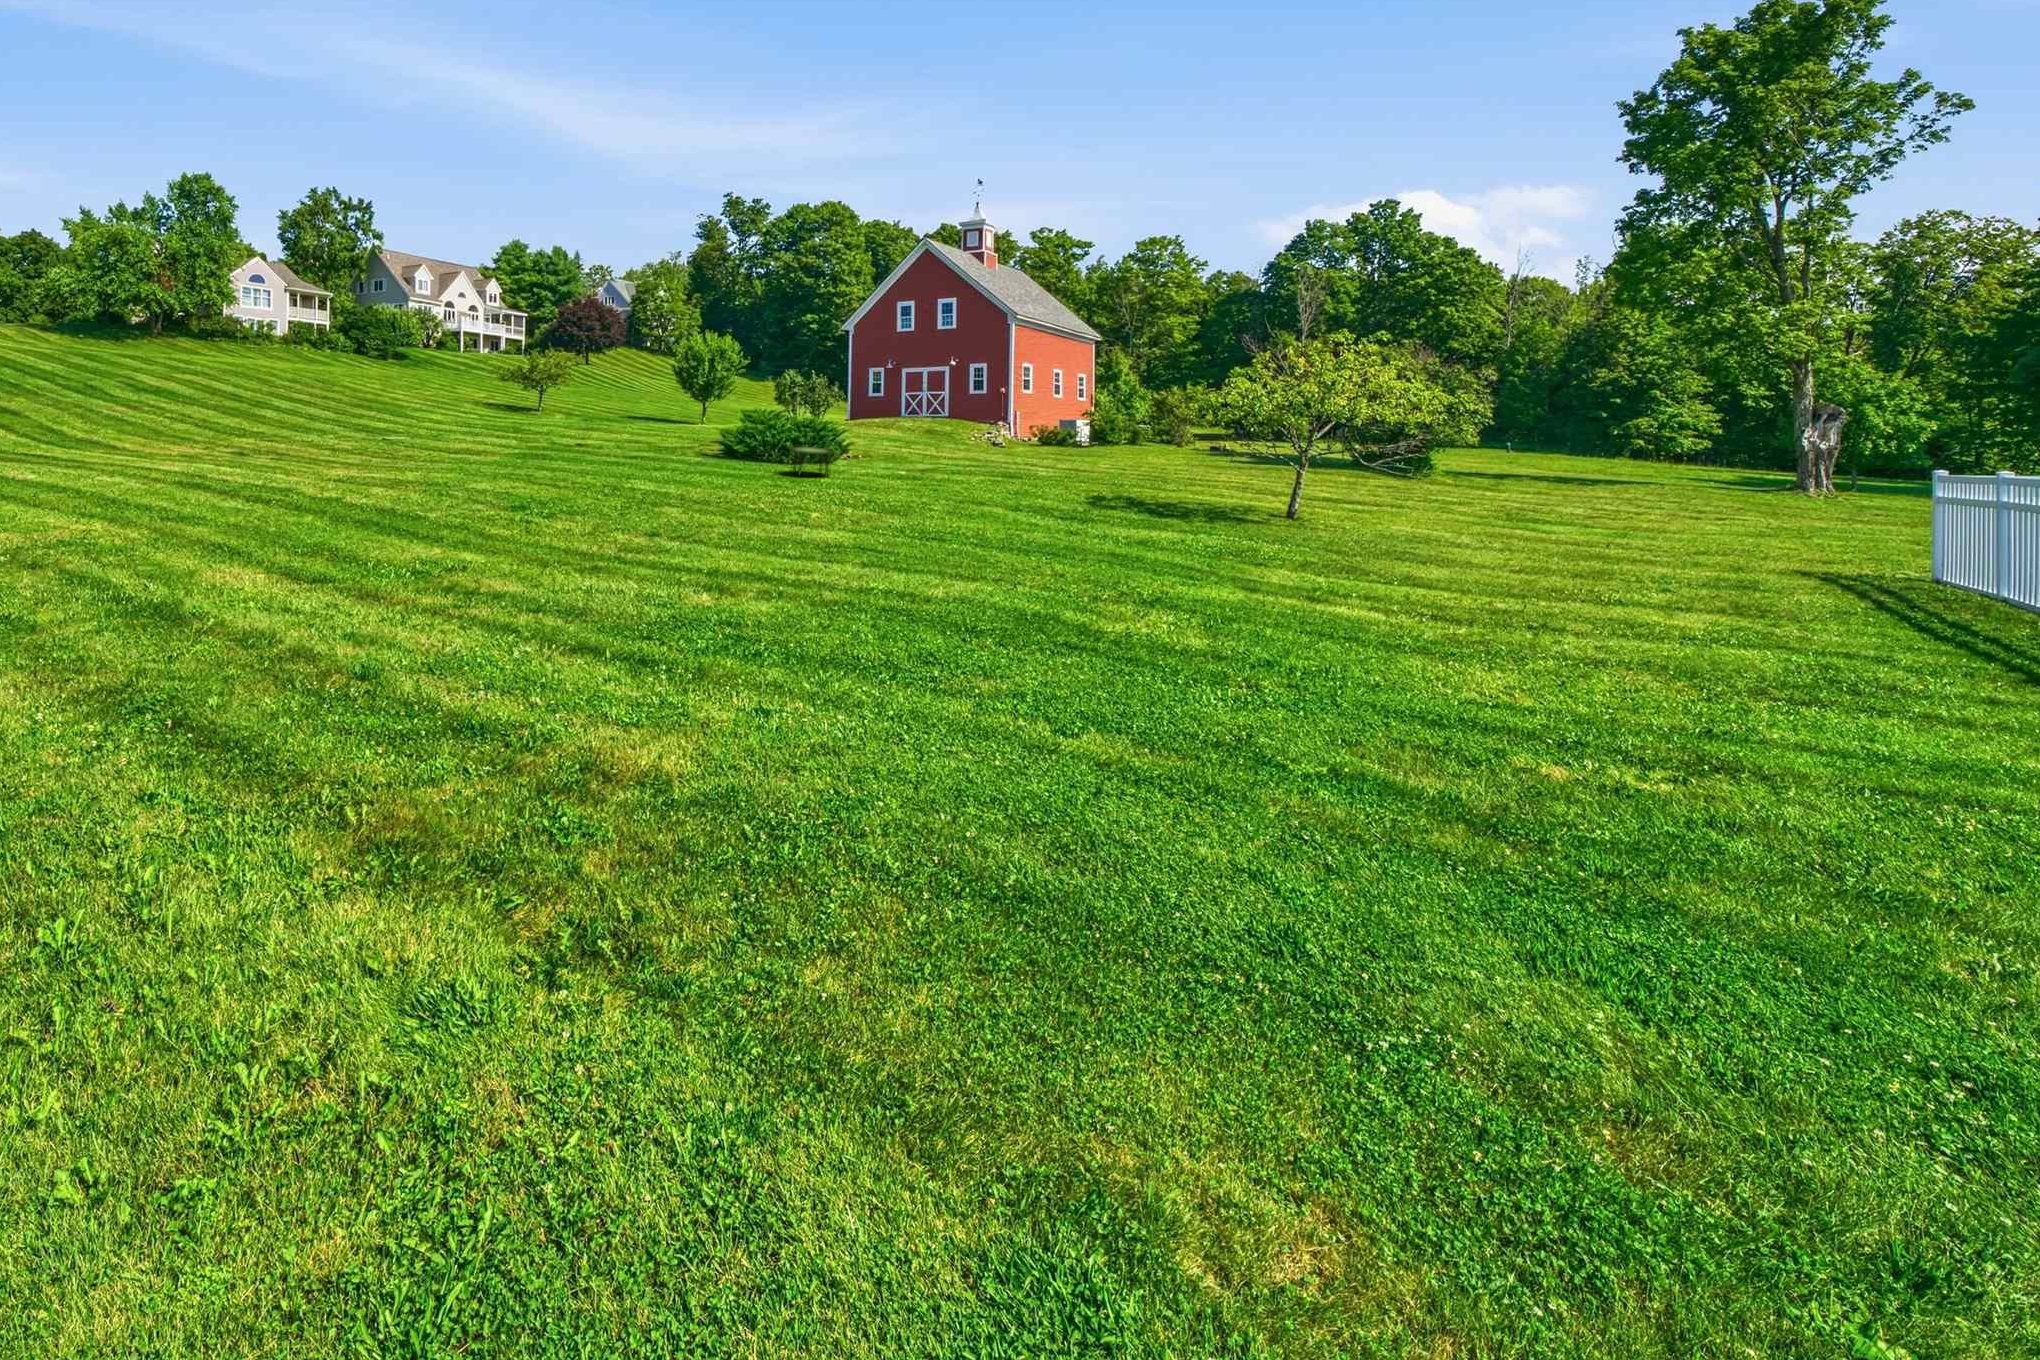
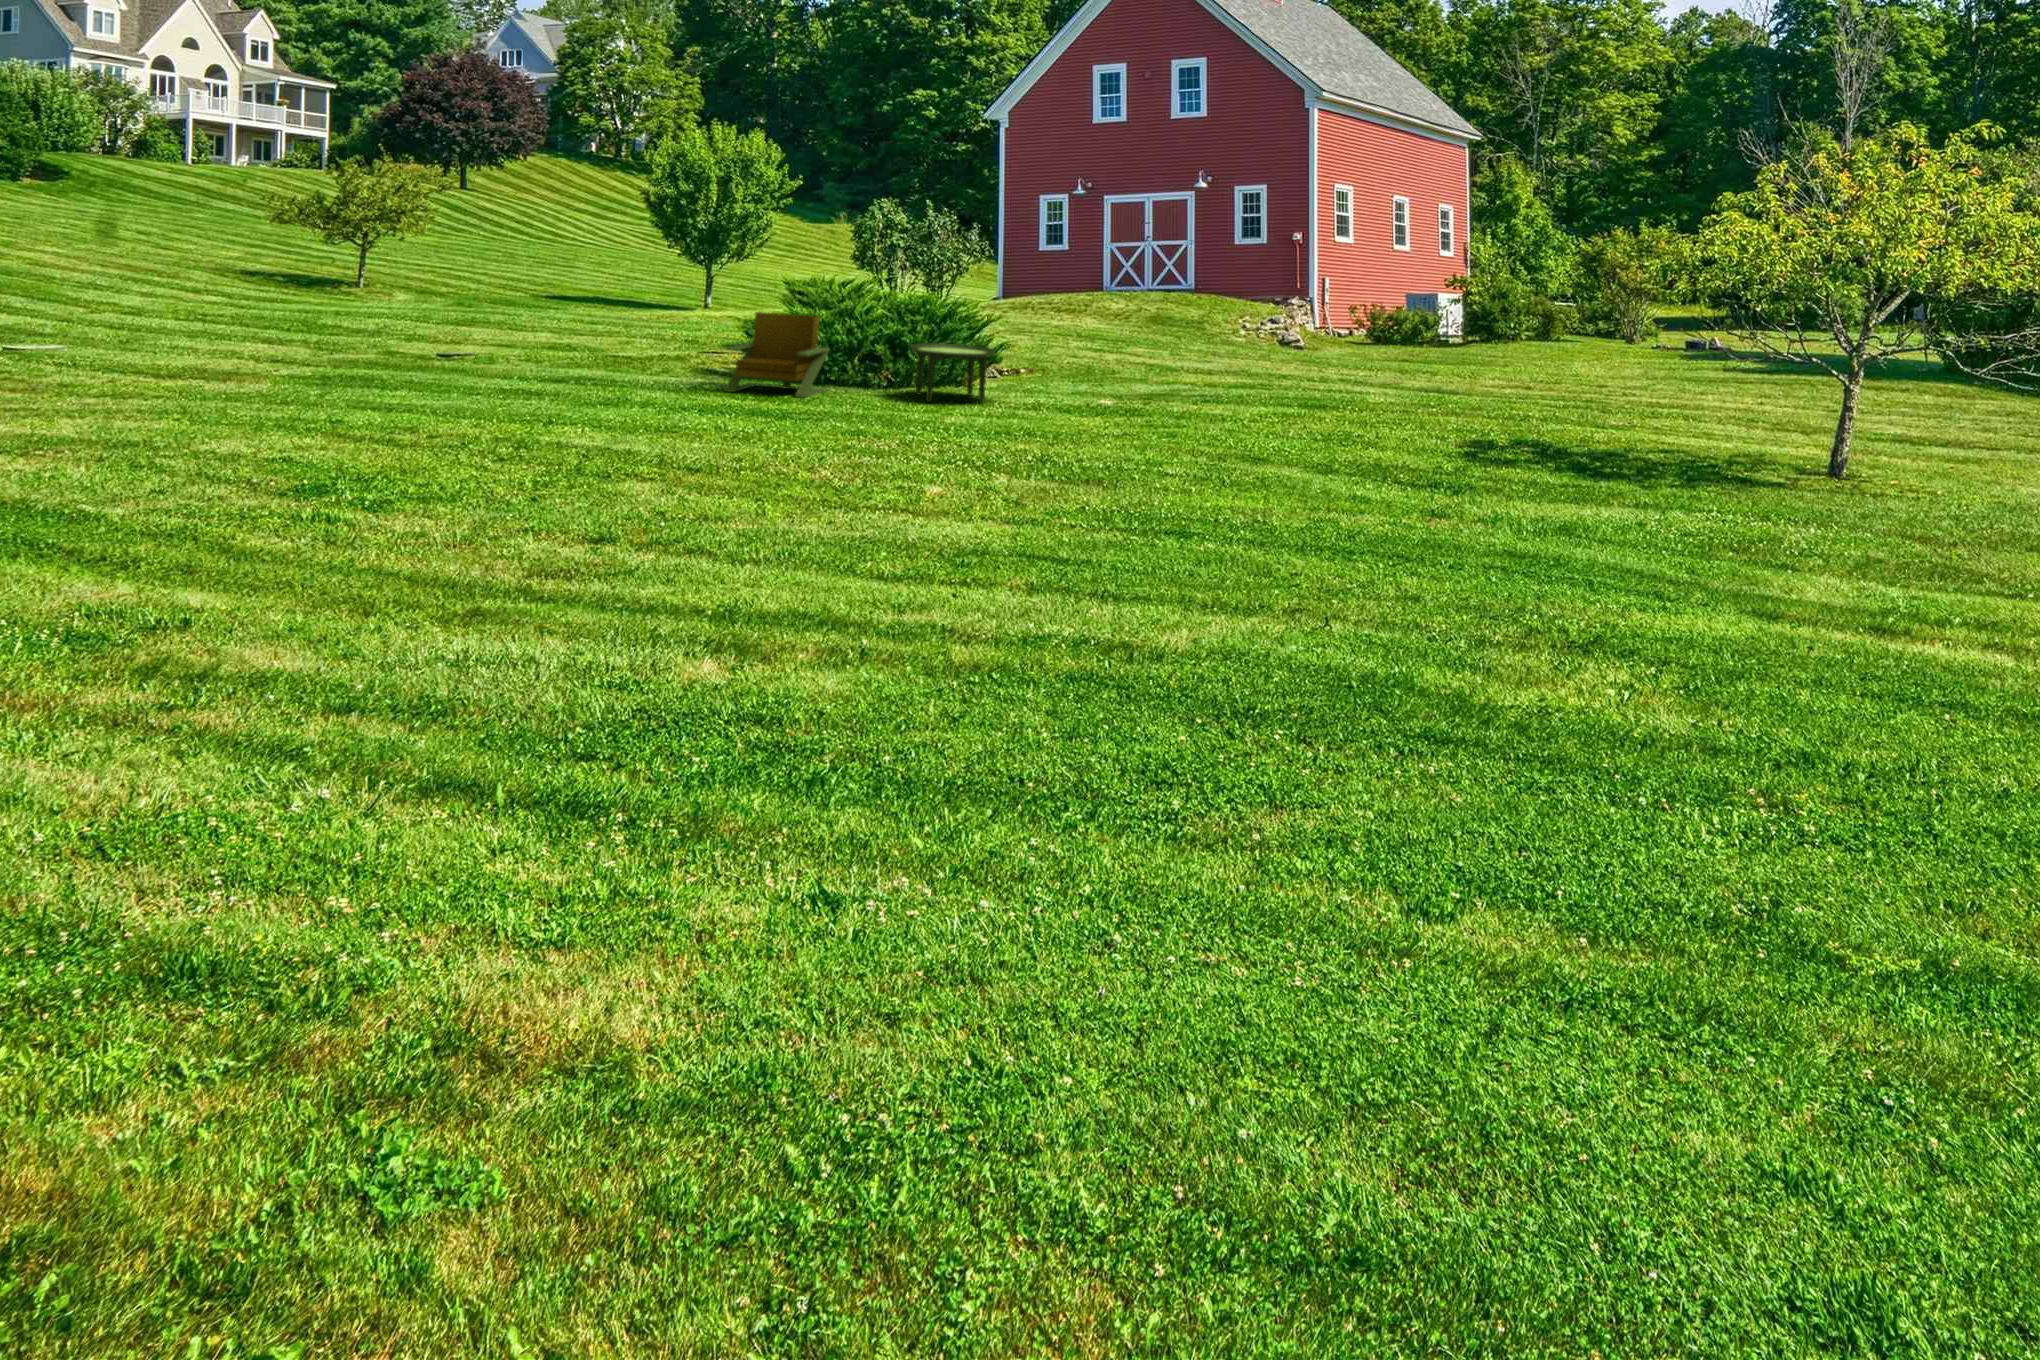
lounge chair: none [697,431,749,474] -> present [724,312,829,398]

